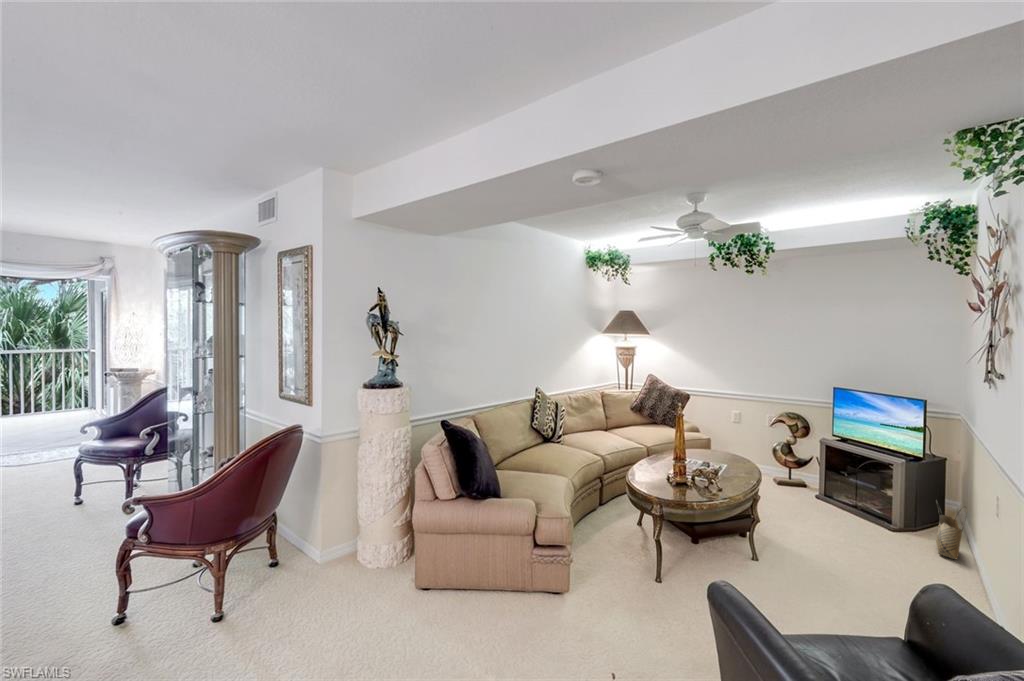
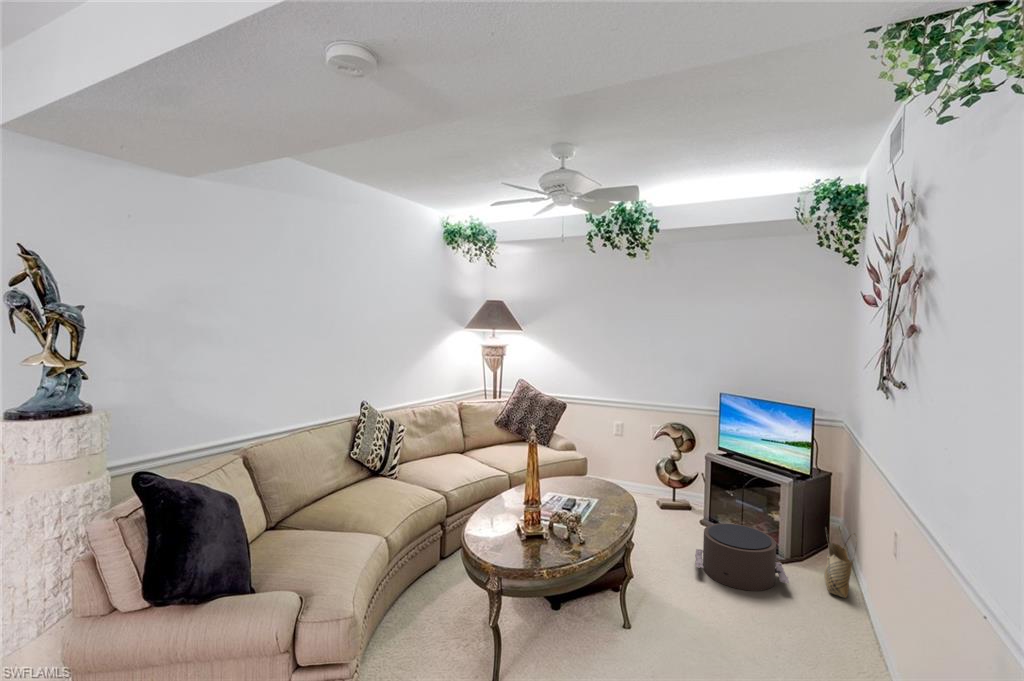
pouf: none [812,494,900,548] -> present [695,523,789,591]

